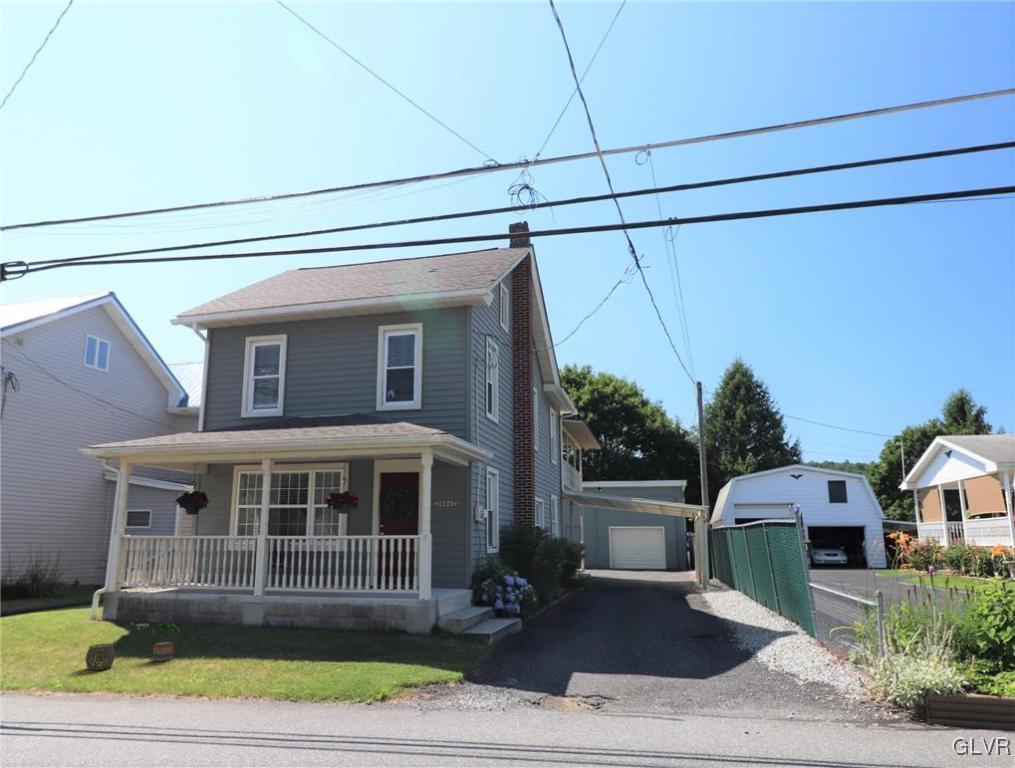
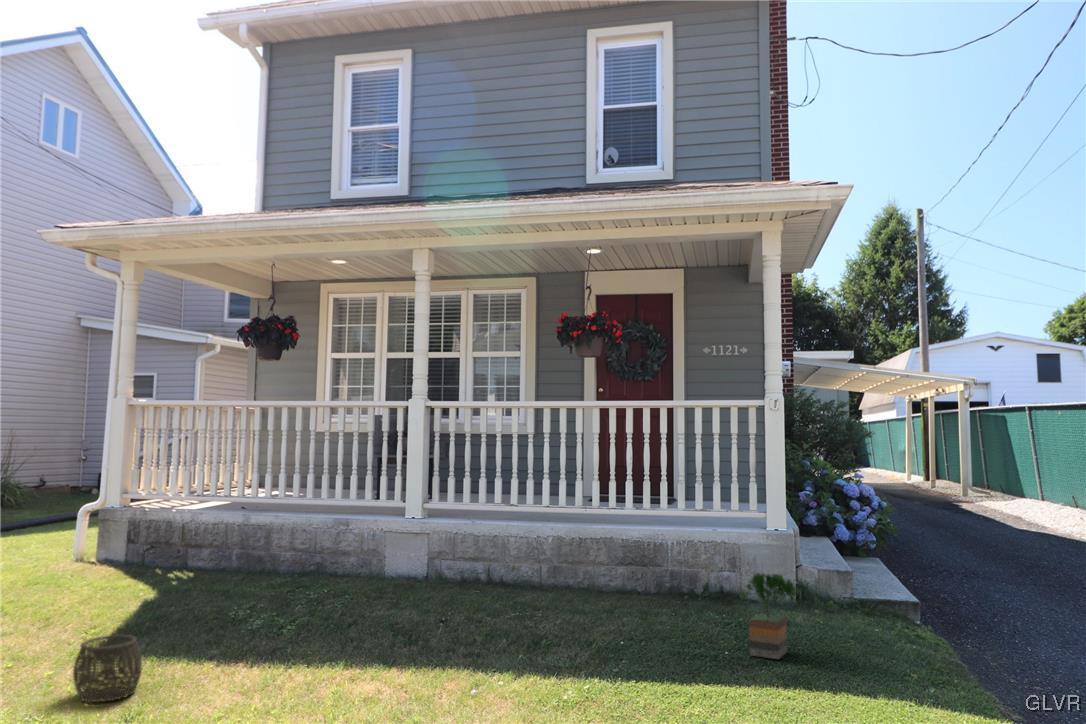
potted tree: present [152,623,180,661] -> present [741,573,798,659]

